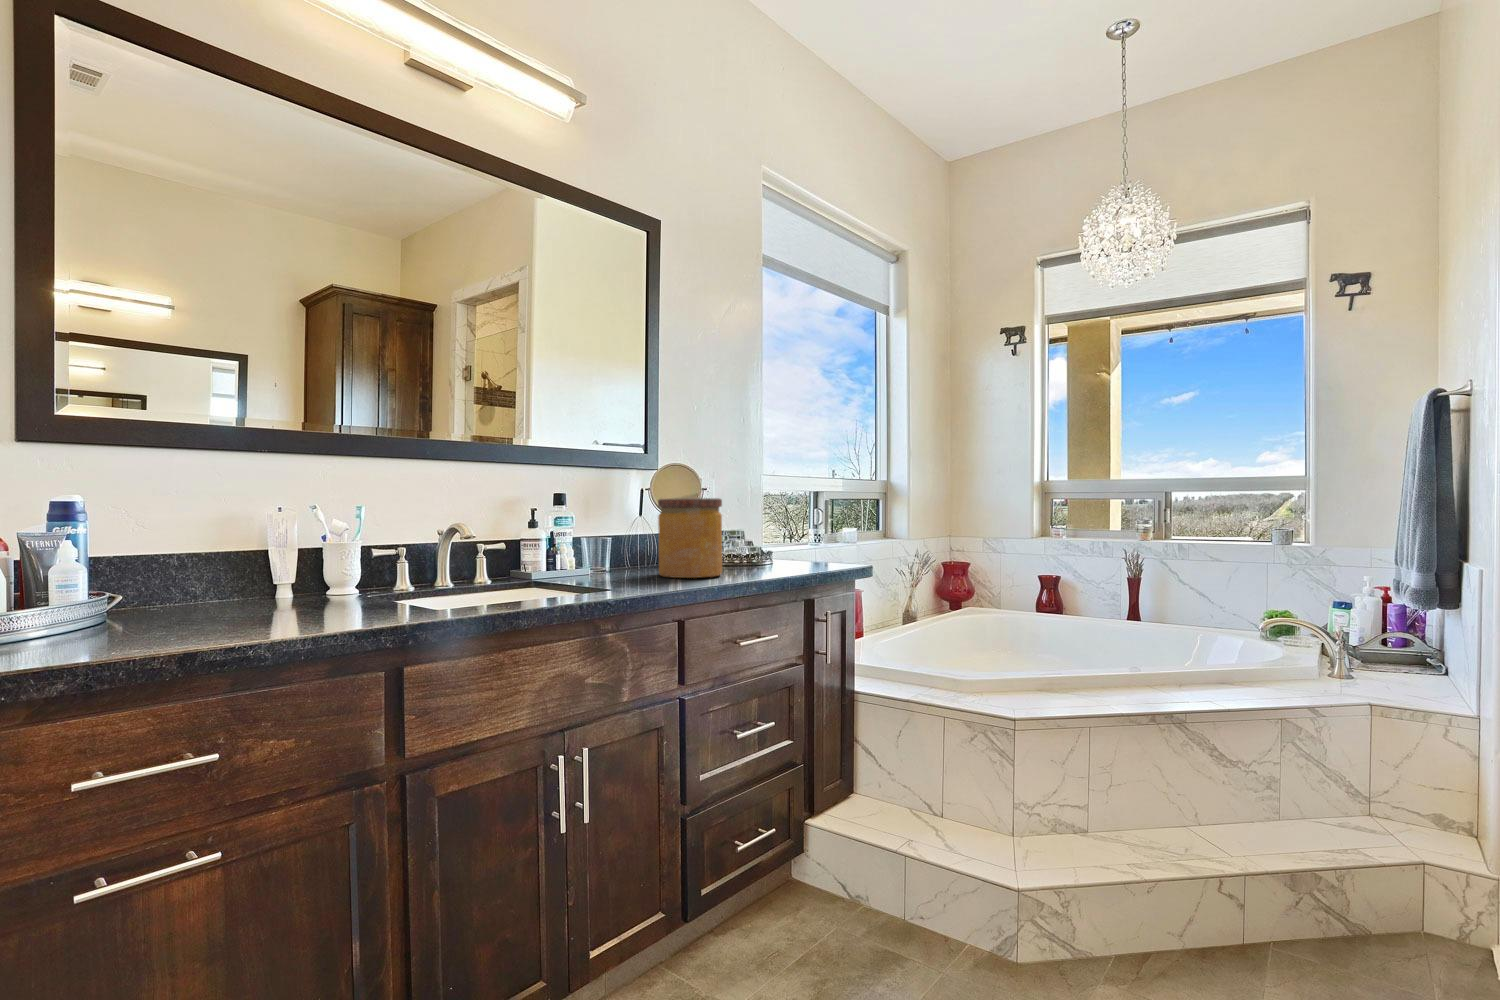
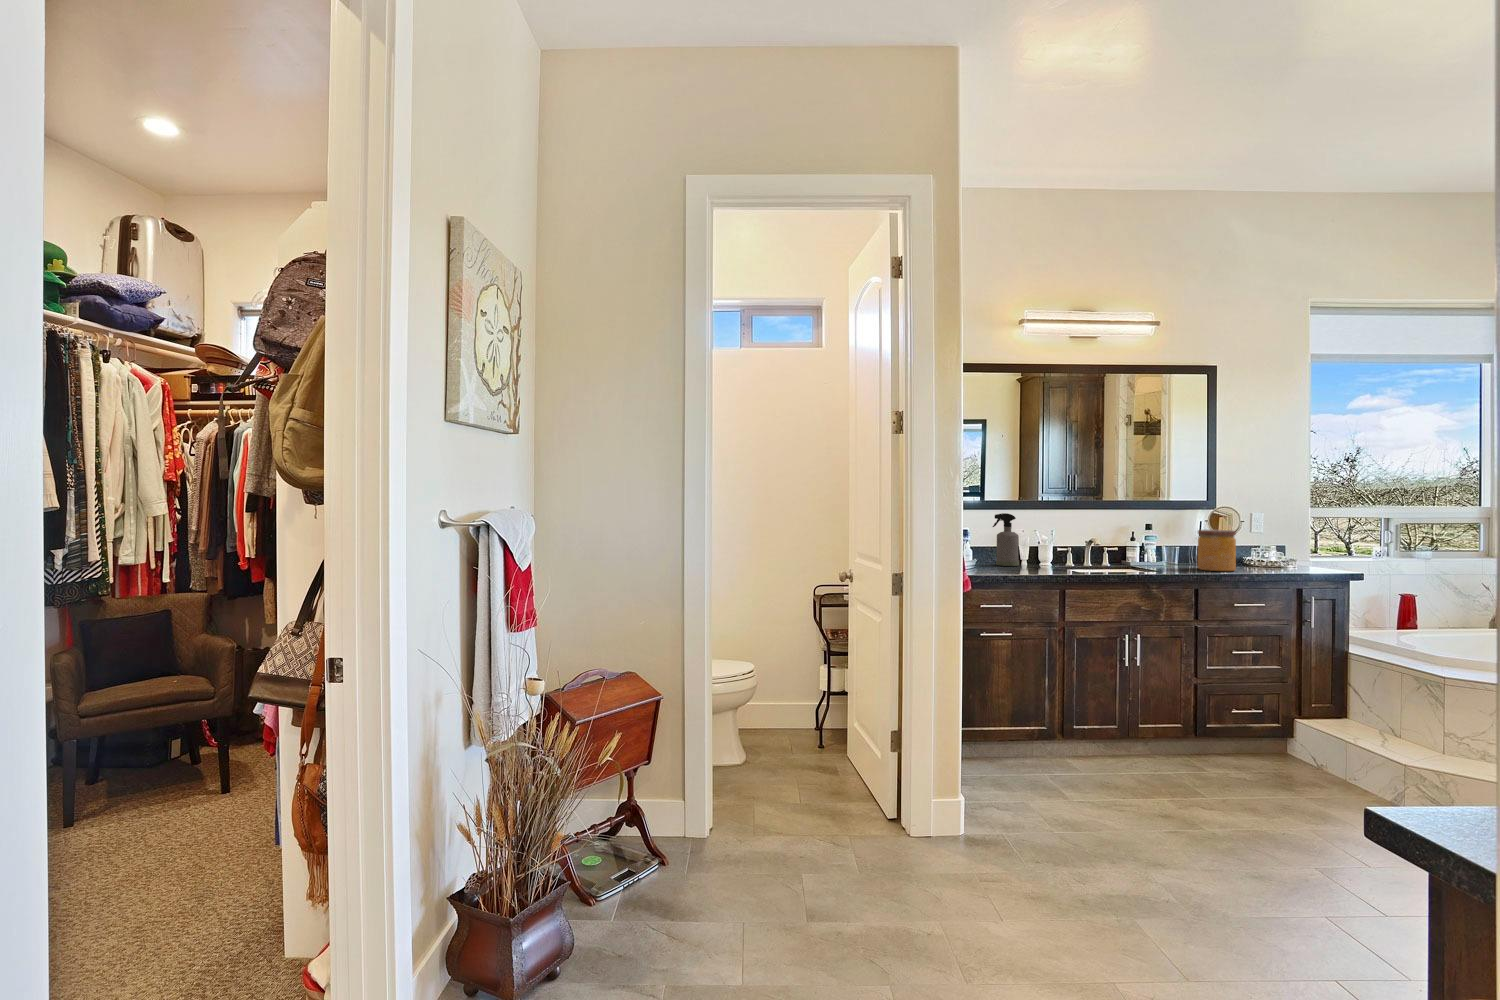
spray bottle: none [177,458,266,611] -> present [993,513,1019,566]

